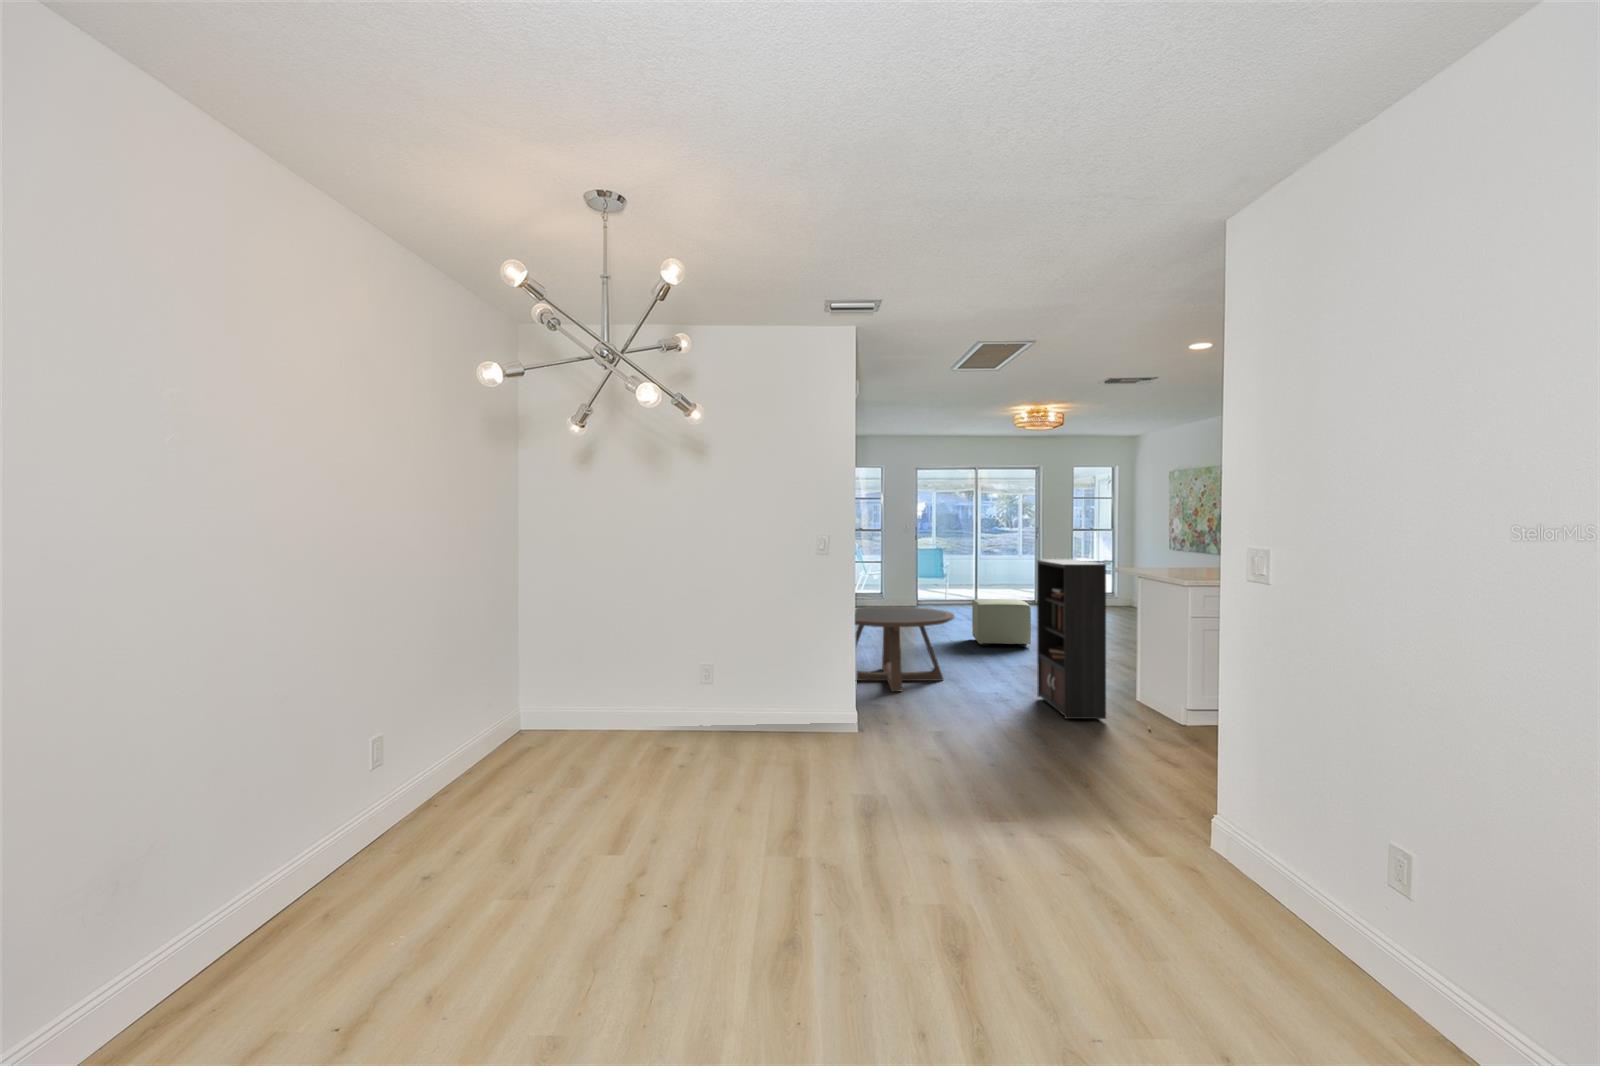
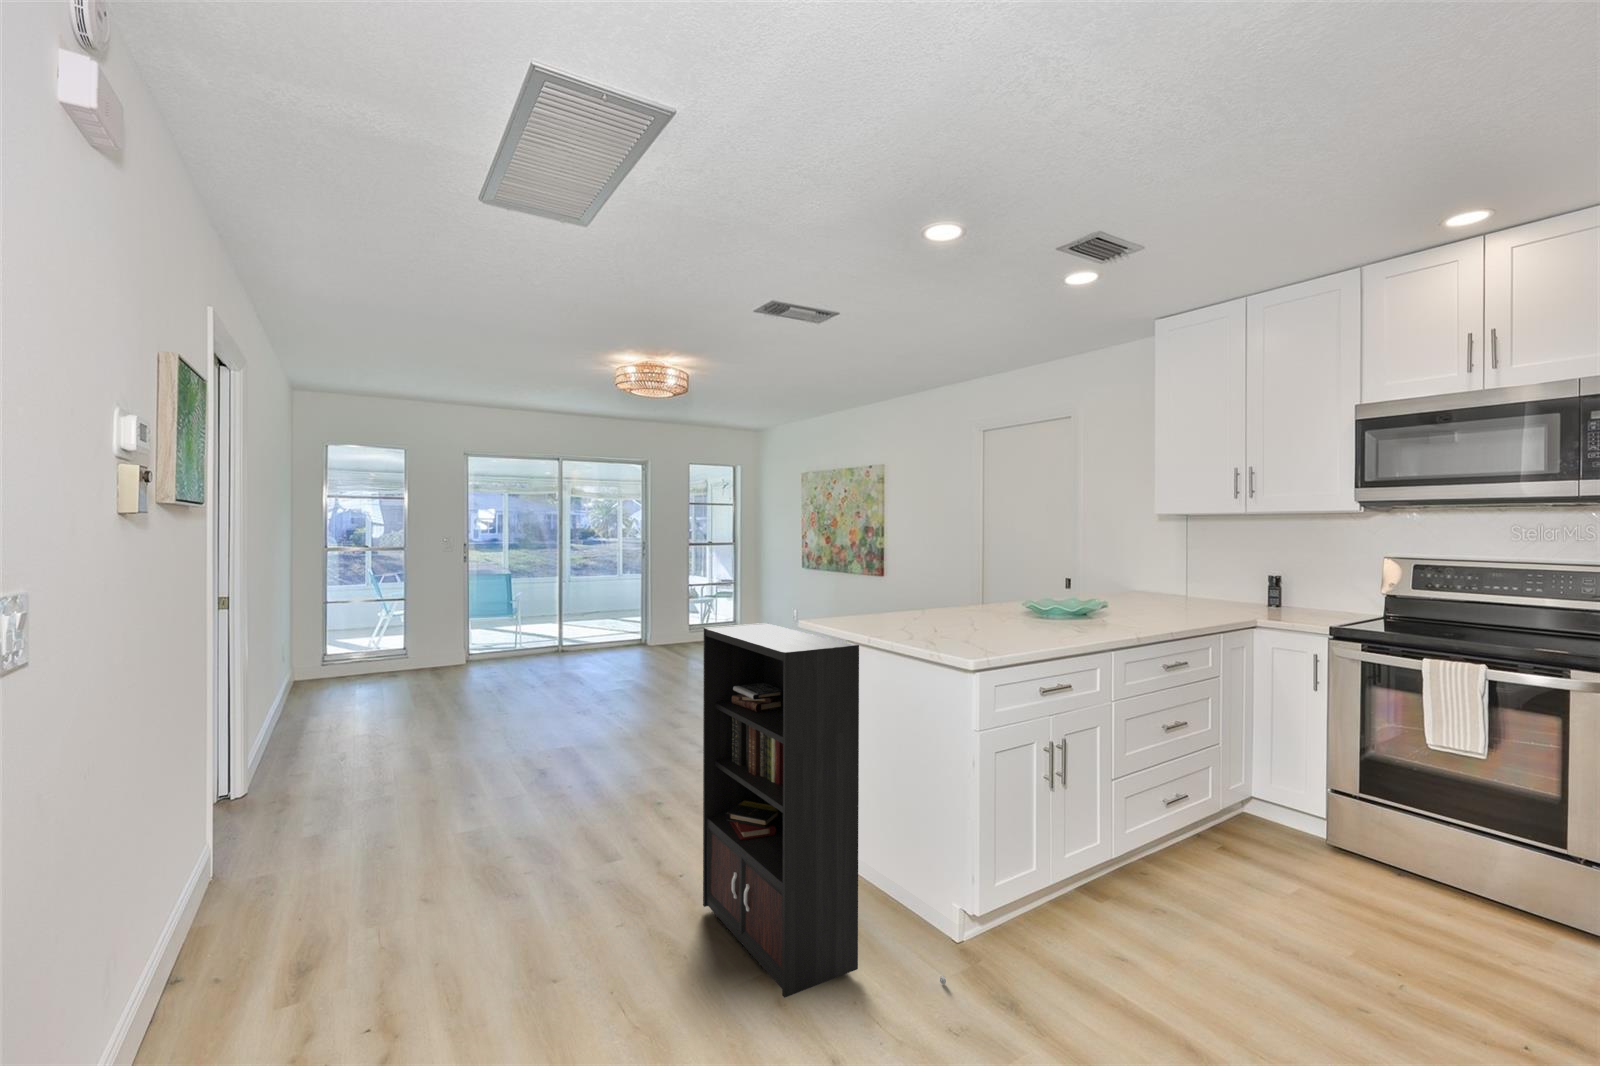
ottoman: present [972,599,1031,647] -> none [559,660,655,747]
coffee table: present [855,607,955,691] -> none [191,720,528,973]

